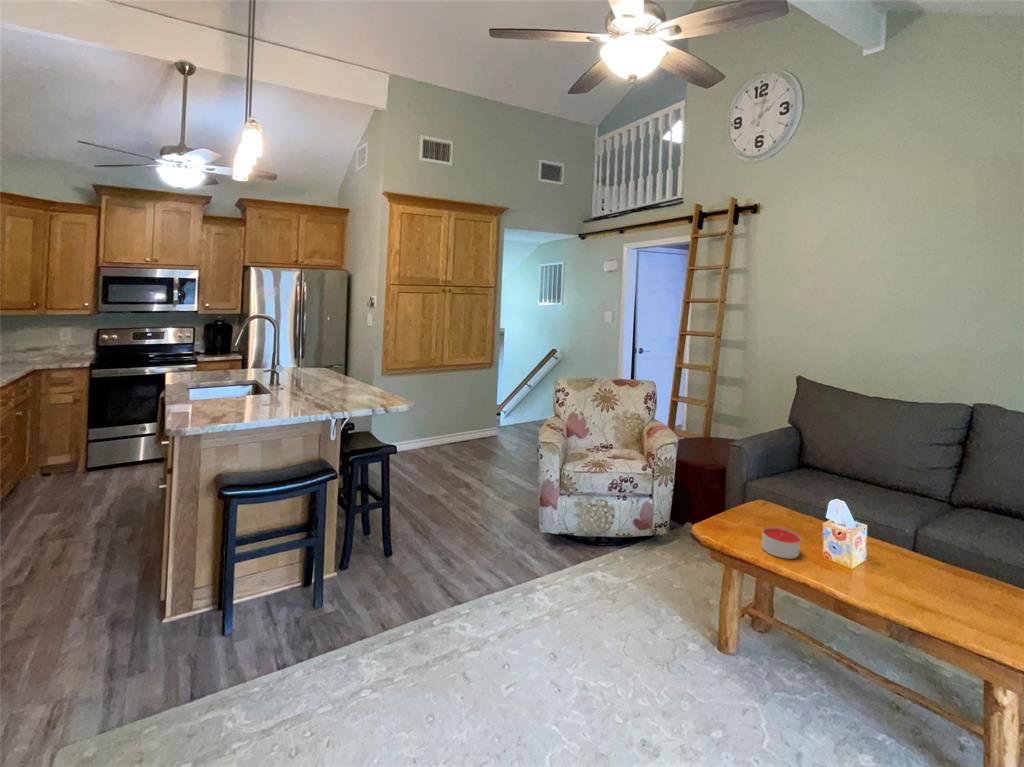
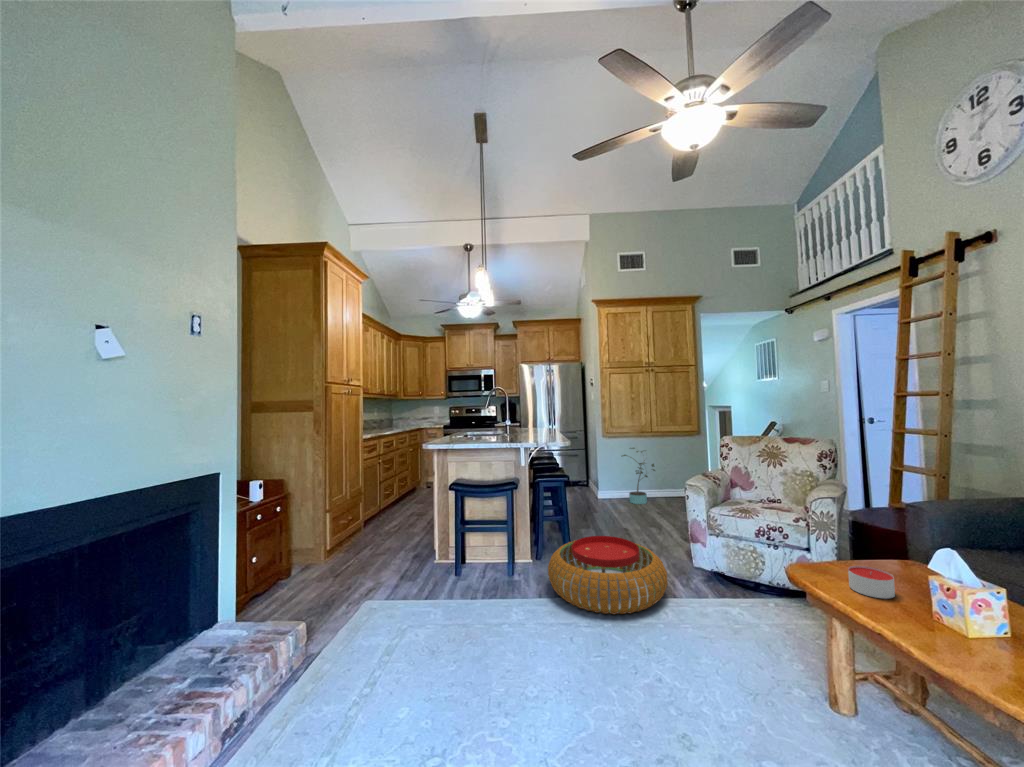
potted plant: none [413,386,453,453] -> present [623,448,655,504]
pouf: none [389,519,541,629] -> present [548,536,668,614]

